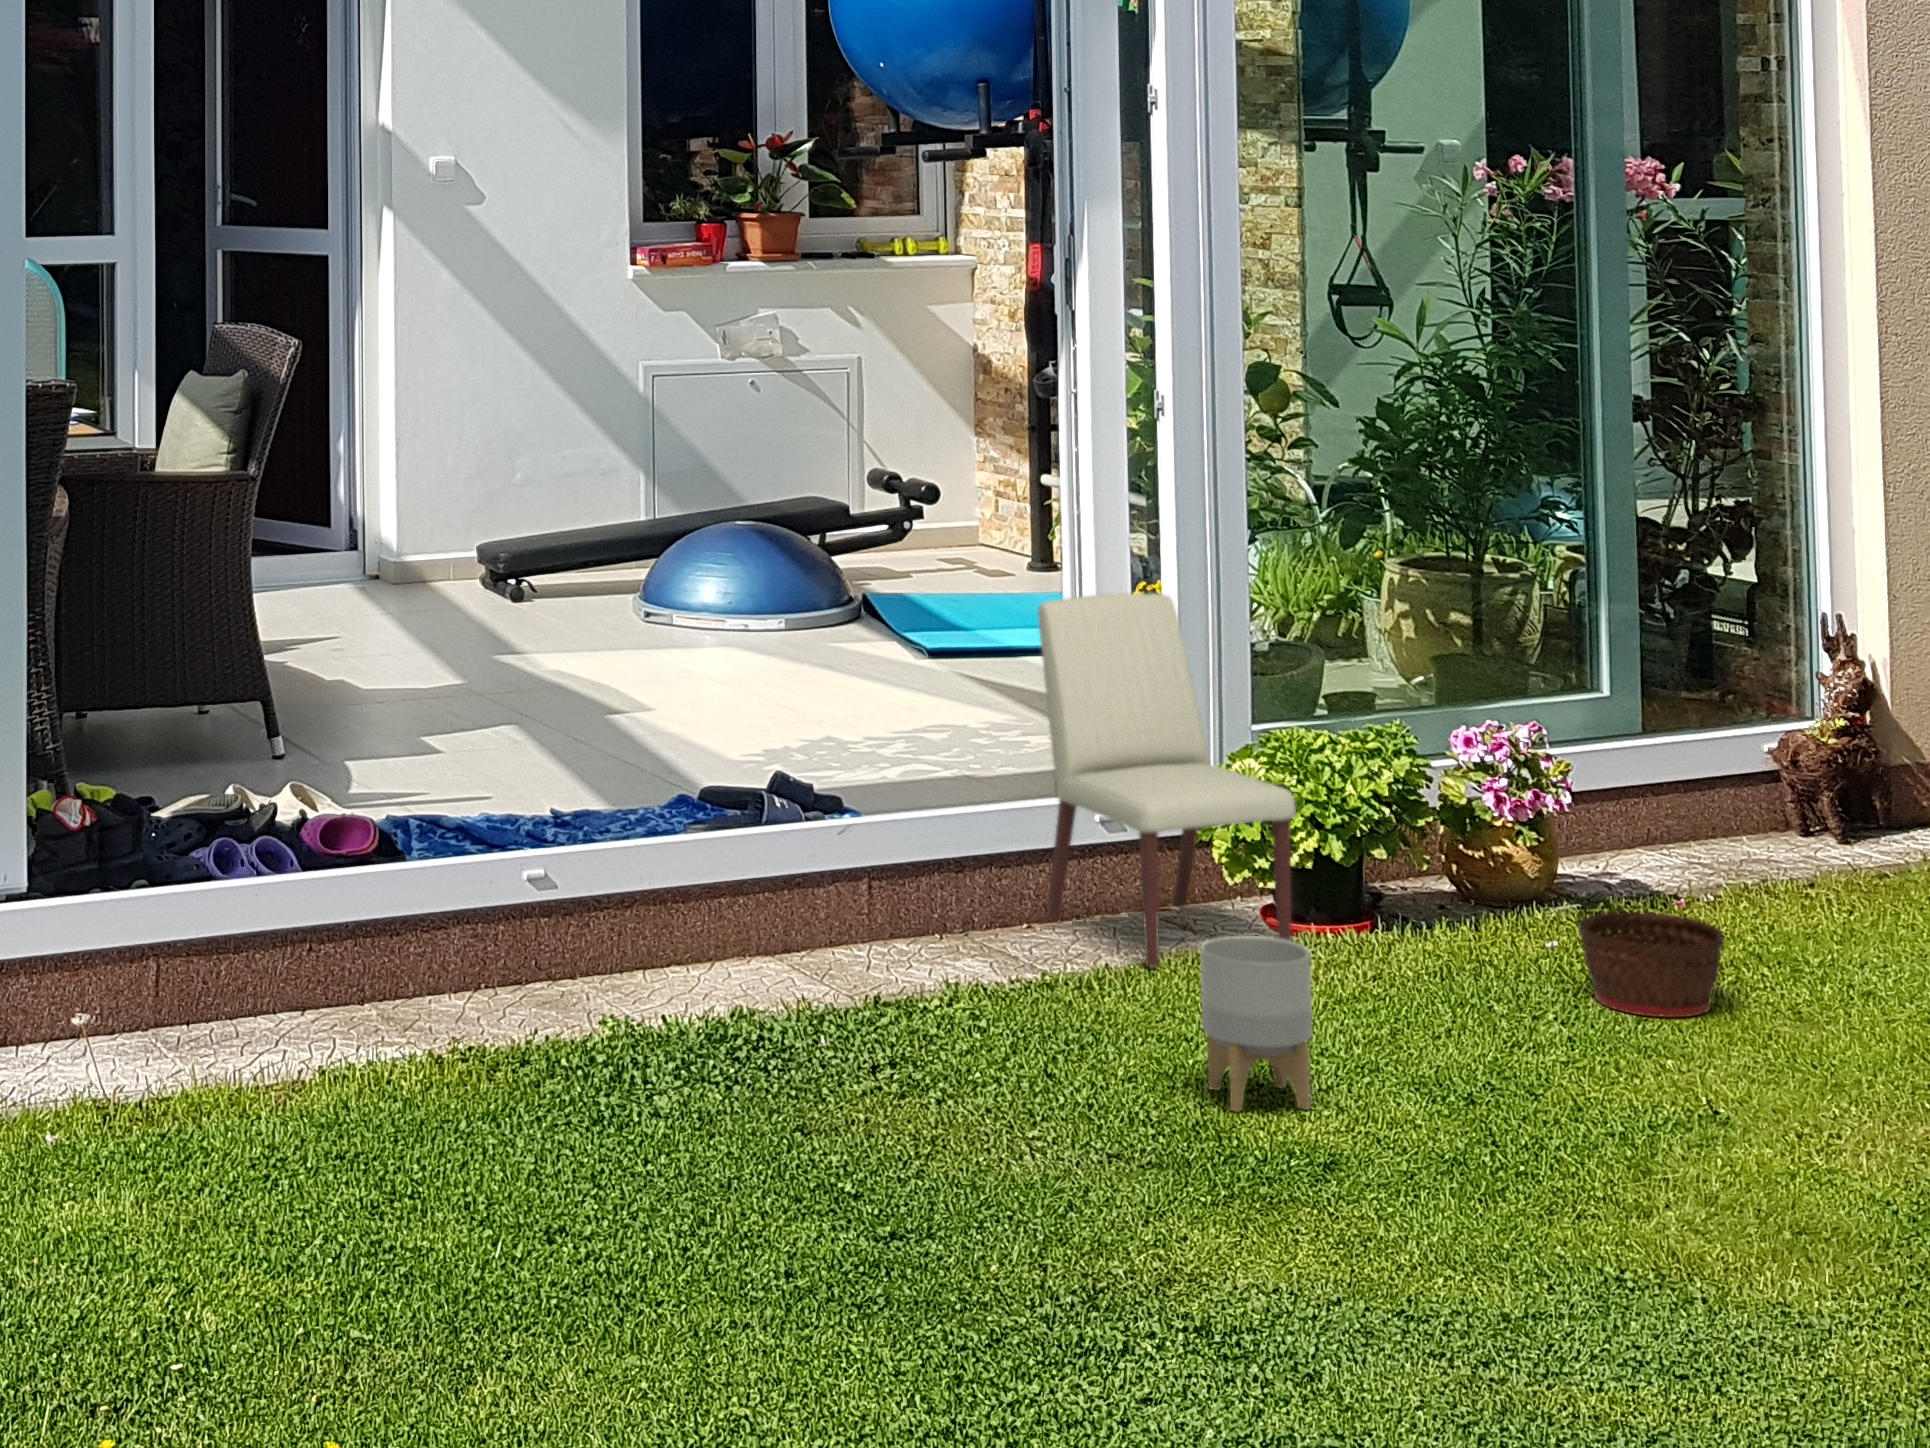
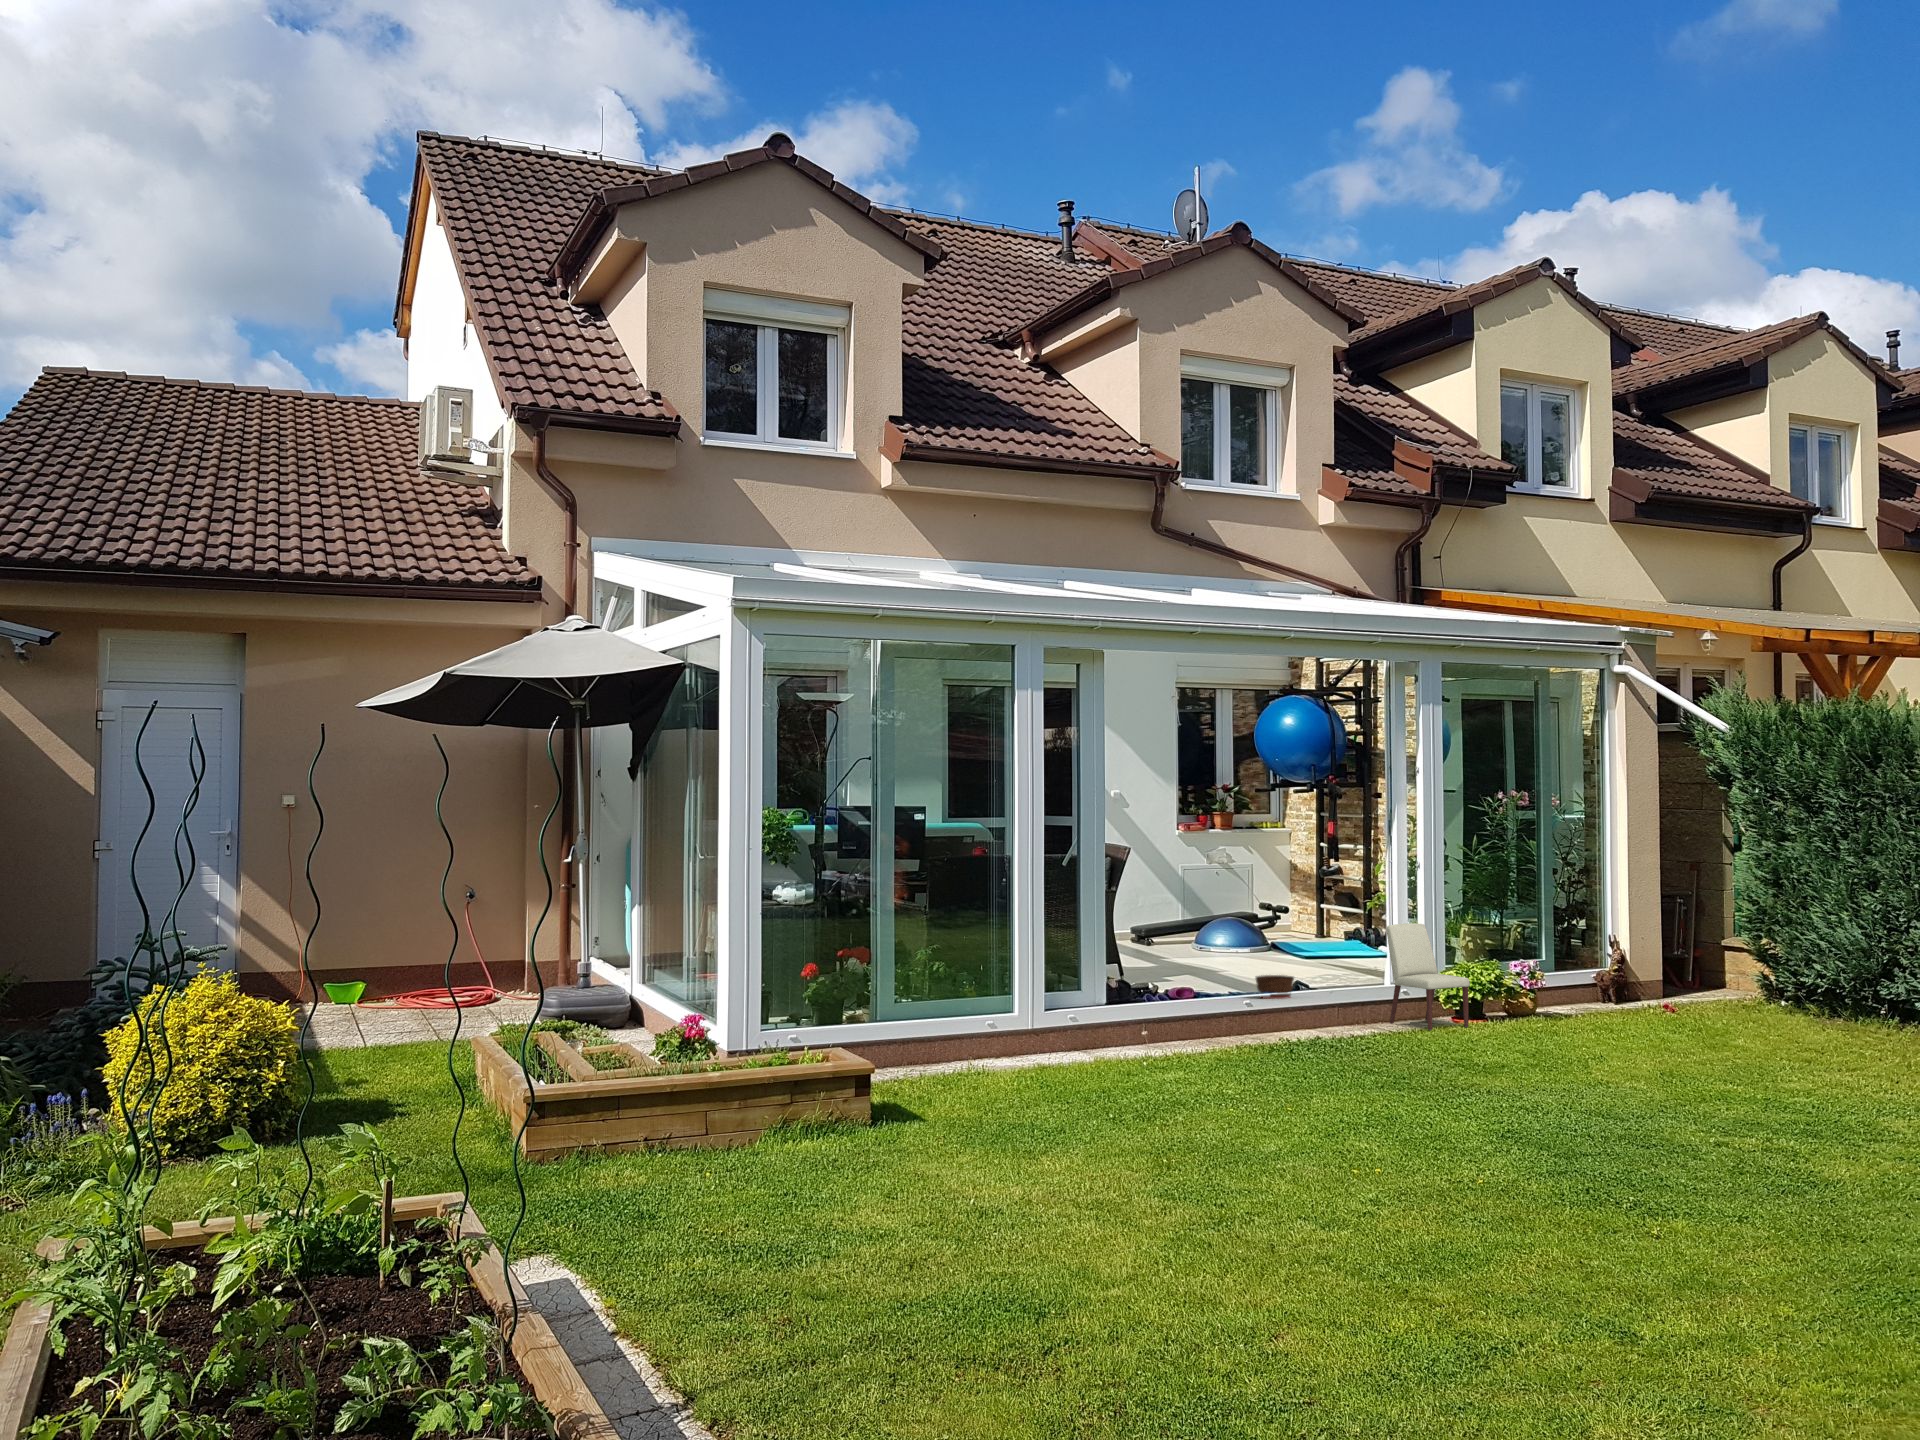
basket: present [1578,911,1724,1017] -> present [1256,975,1294,999]
planter: present [1200,936,1312,1112] -> none [1463,1005,1496,1051]

